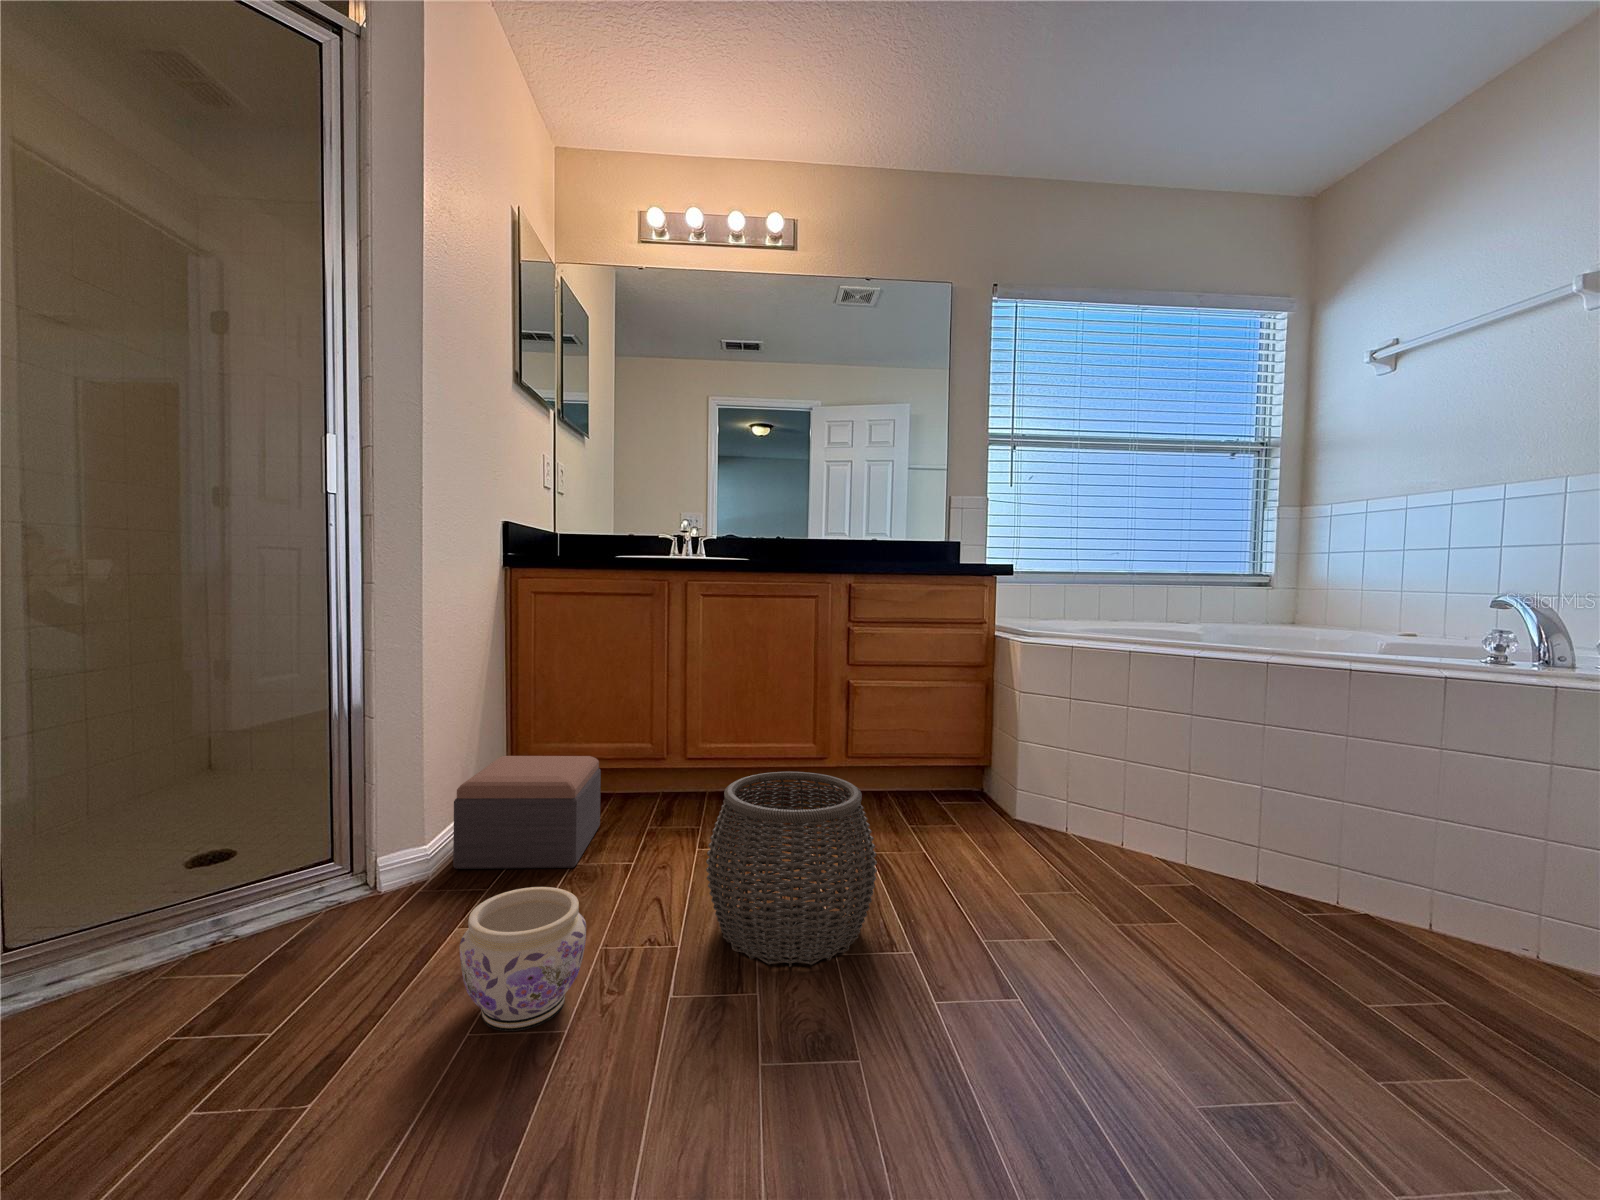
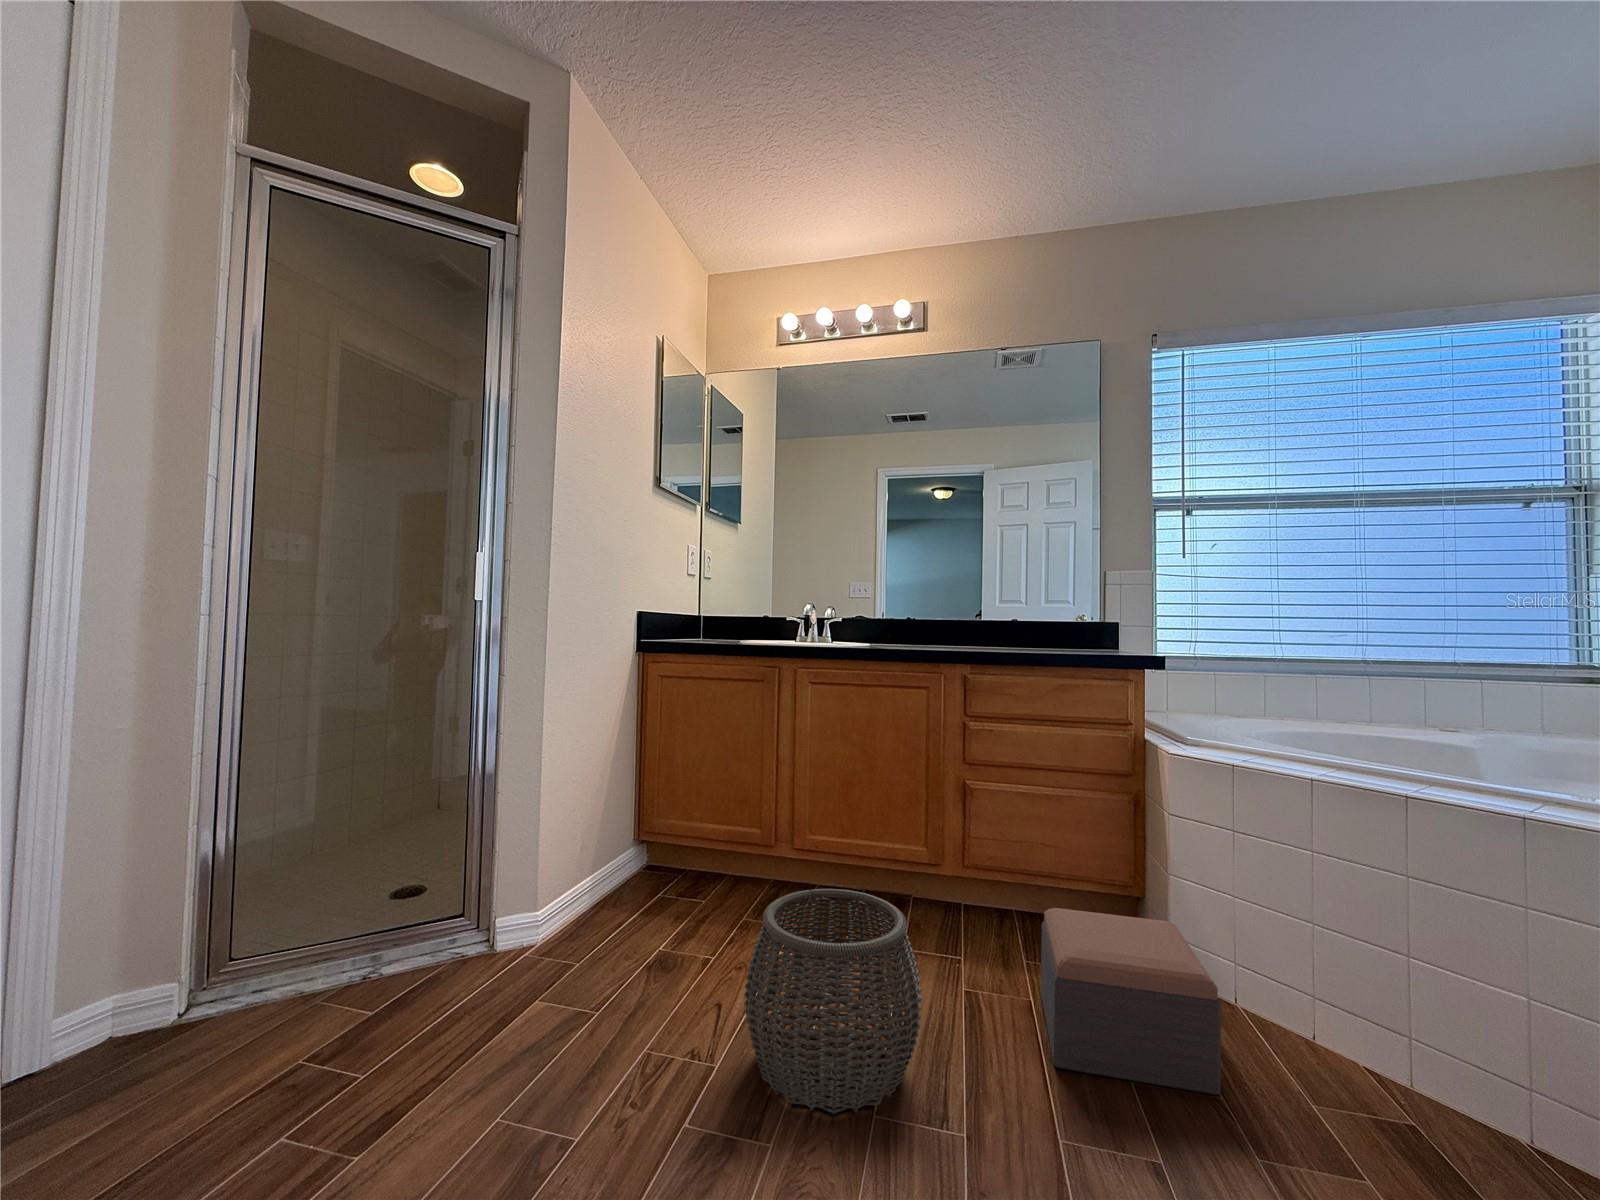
footstool: present [453,756,601,869] -> present [1041,908,1221,1095]
planter: present [459,887,586,1031] -> none [498,982,613,1124]

